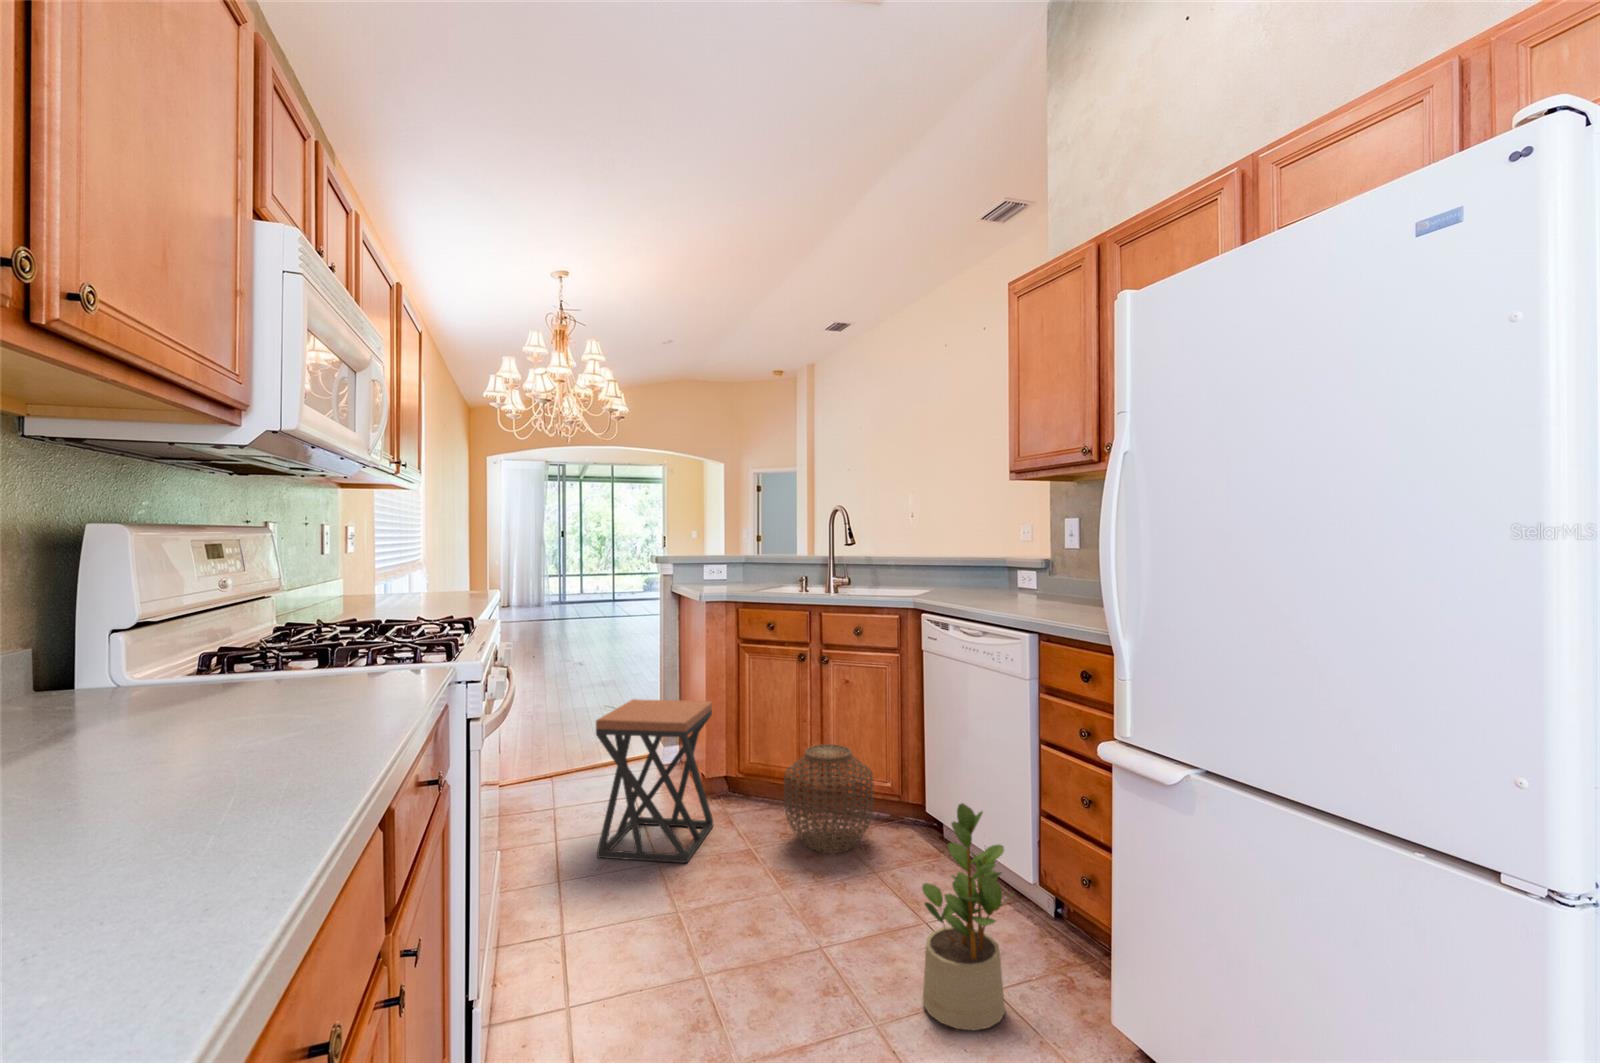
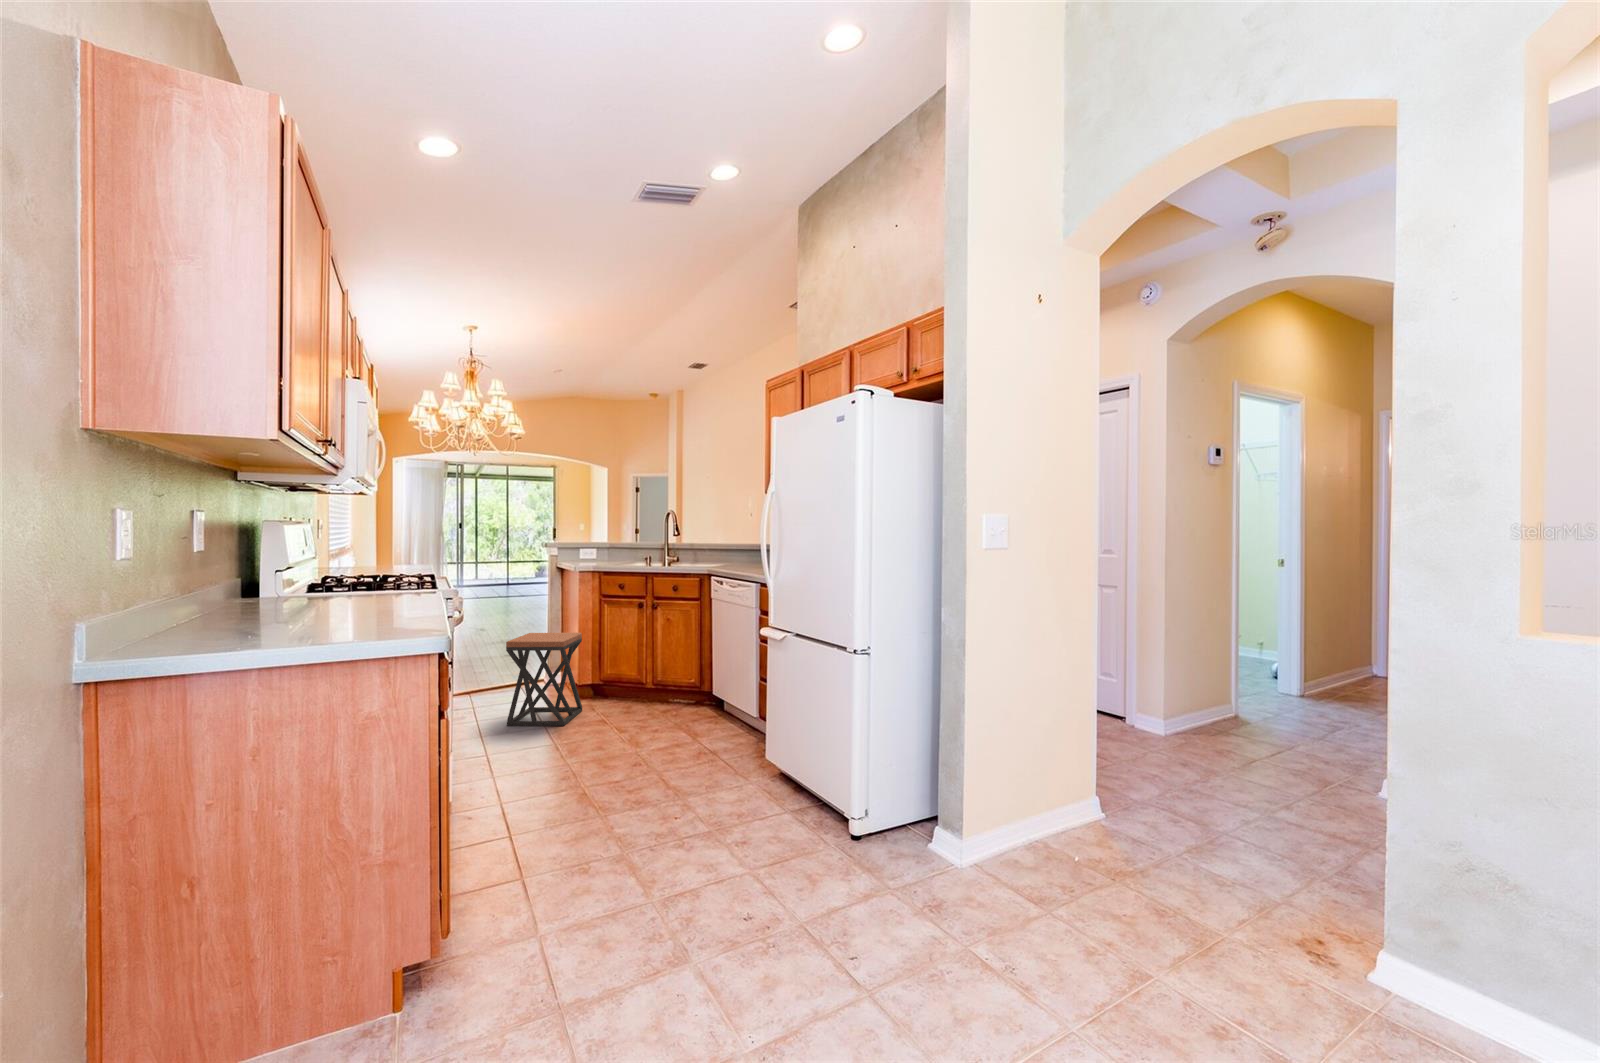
woven basket: present [784,744,874,853] -> none [626,657,681,719]
potted plant: present [922,803,1010,1030] -> none [683,664,729,770]

